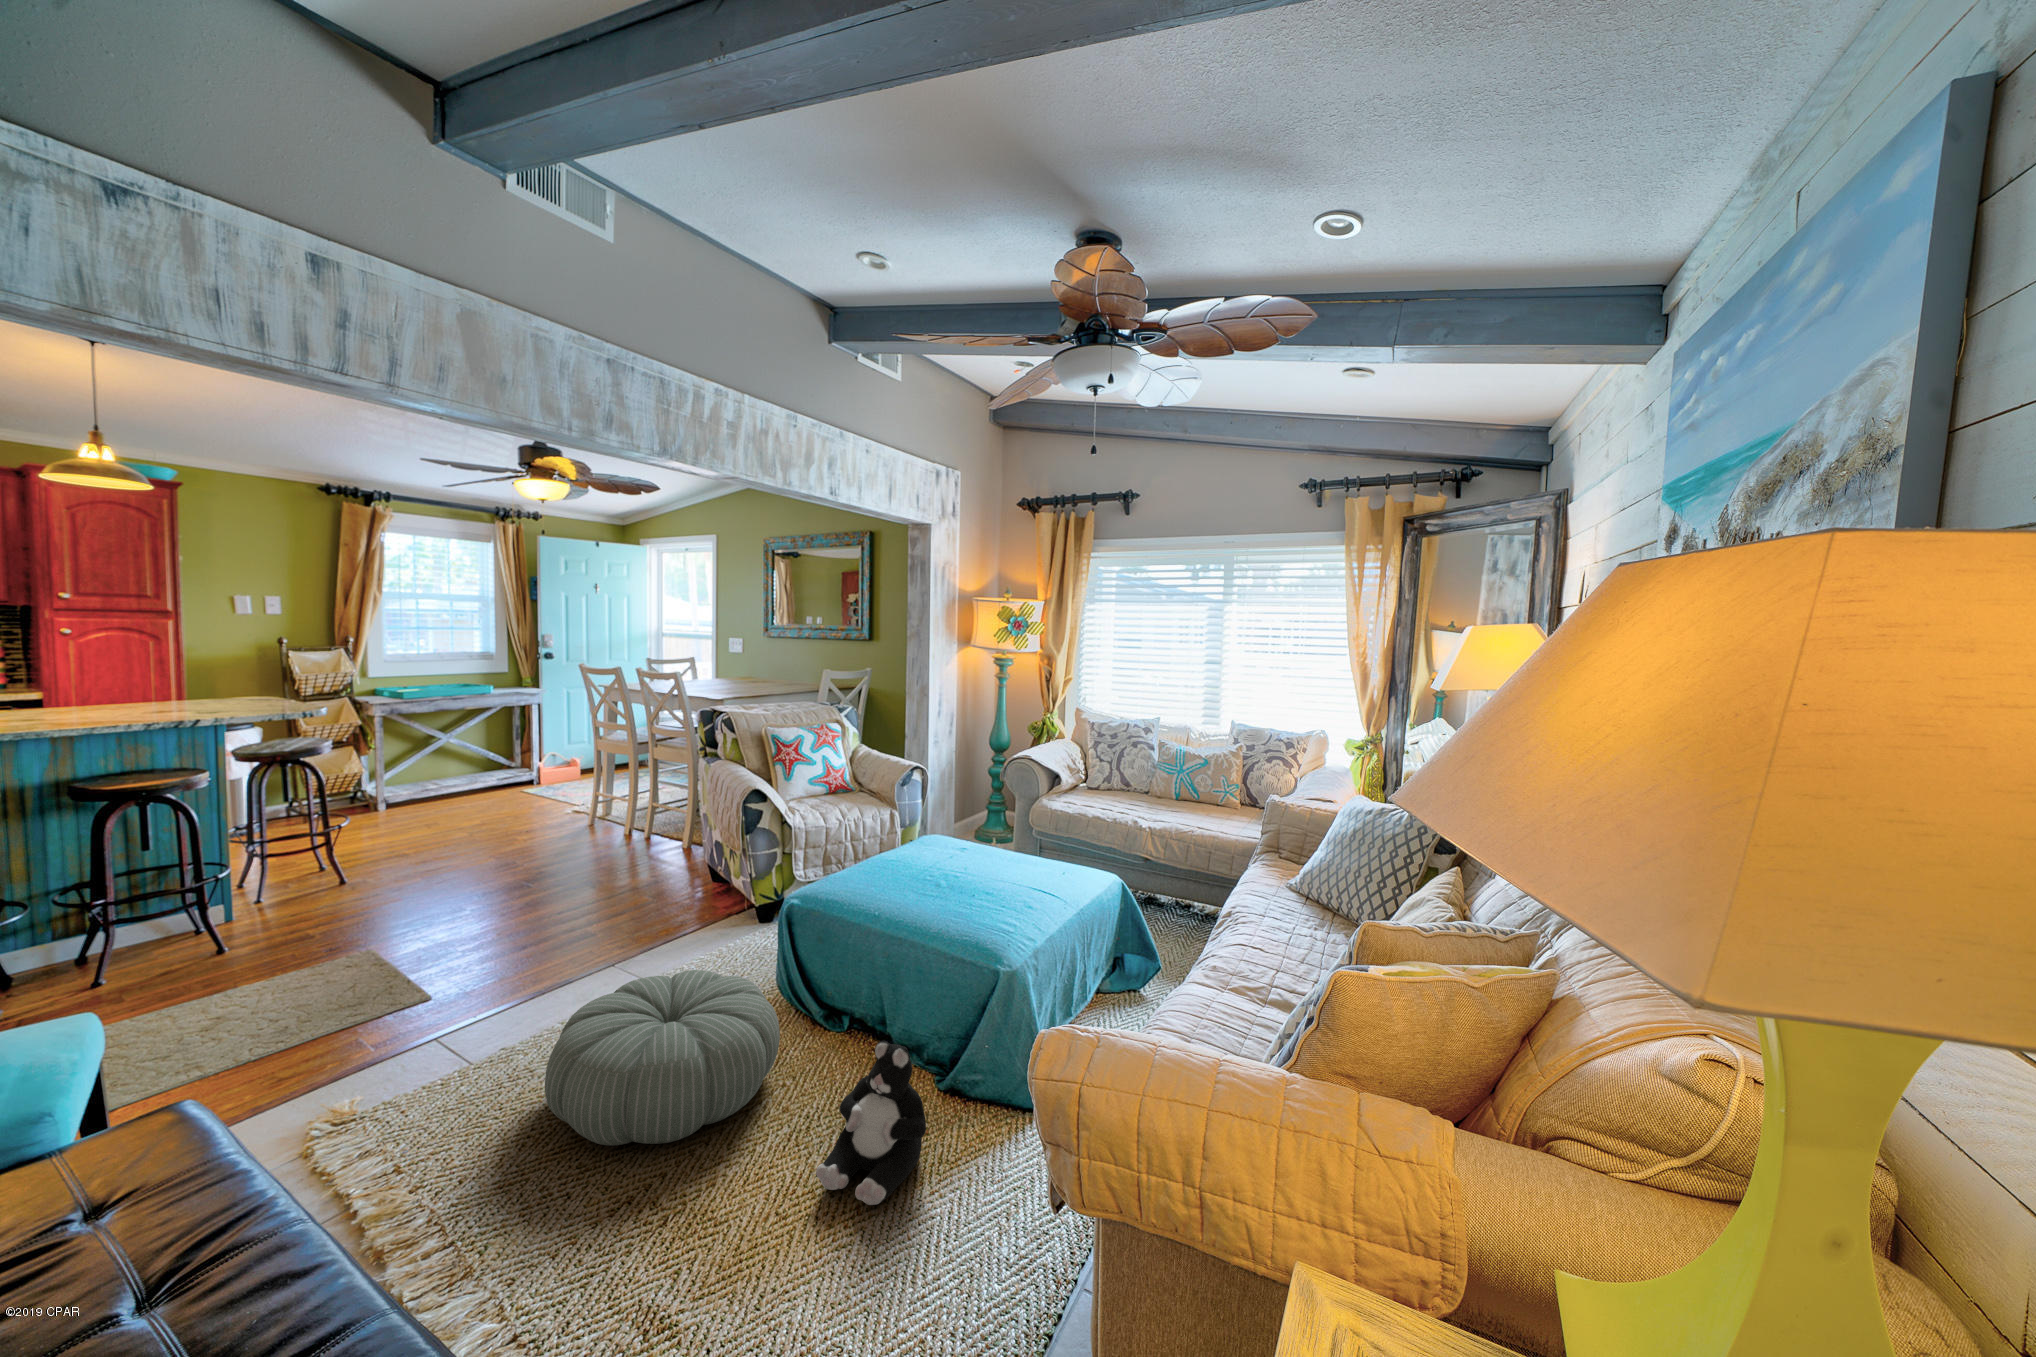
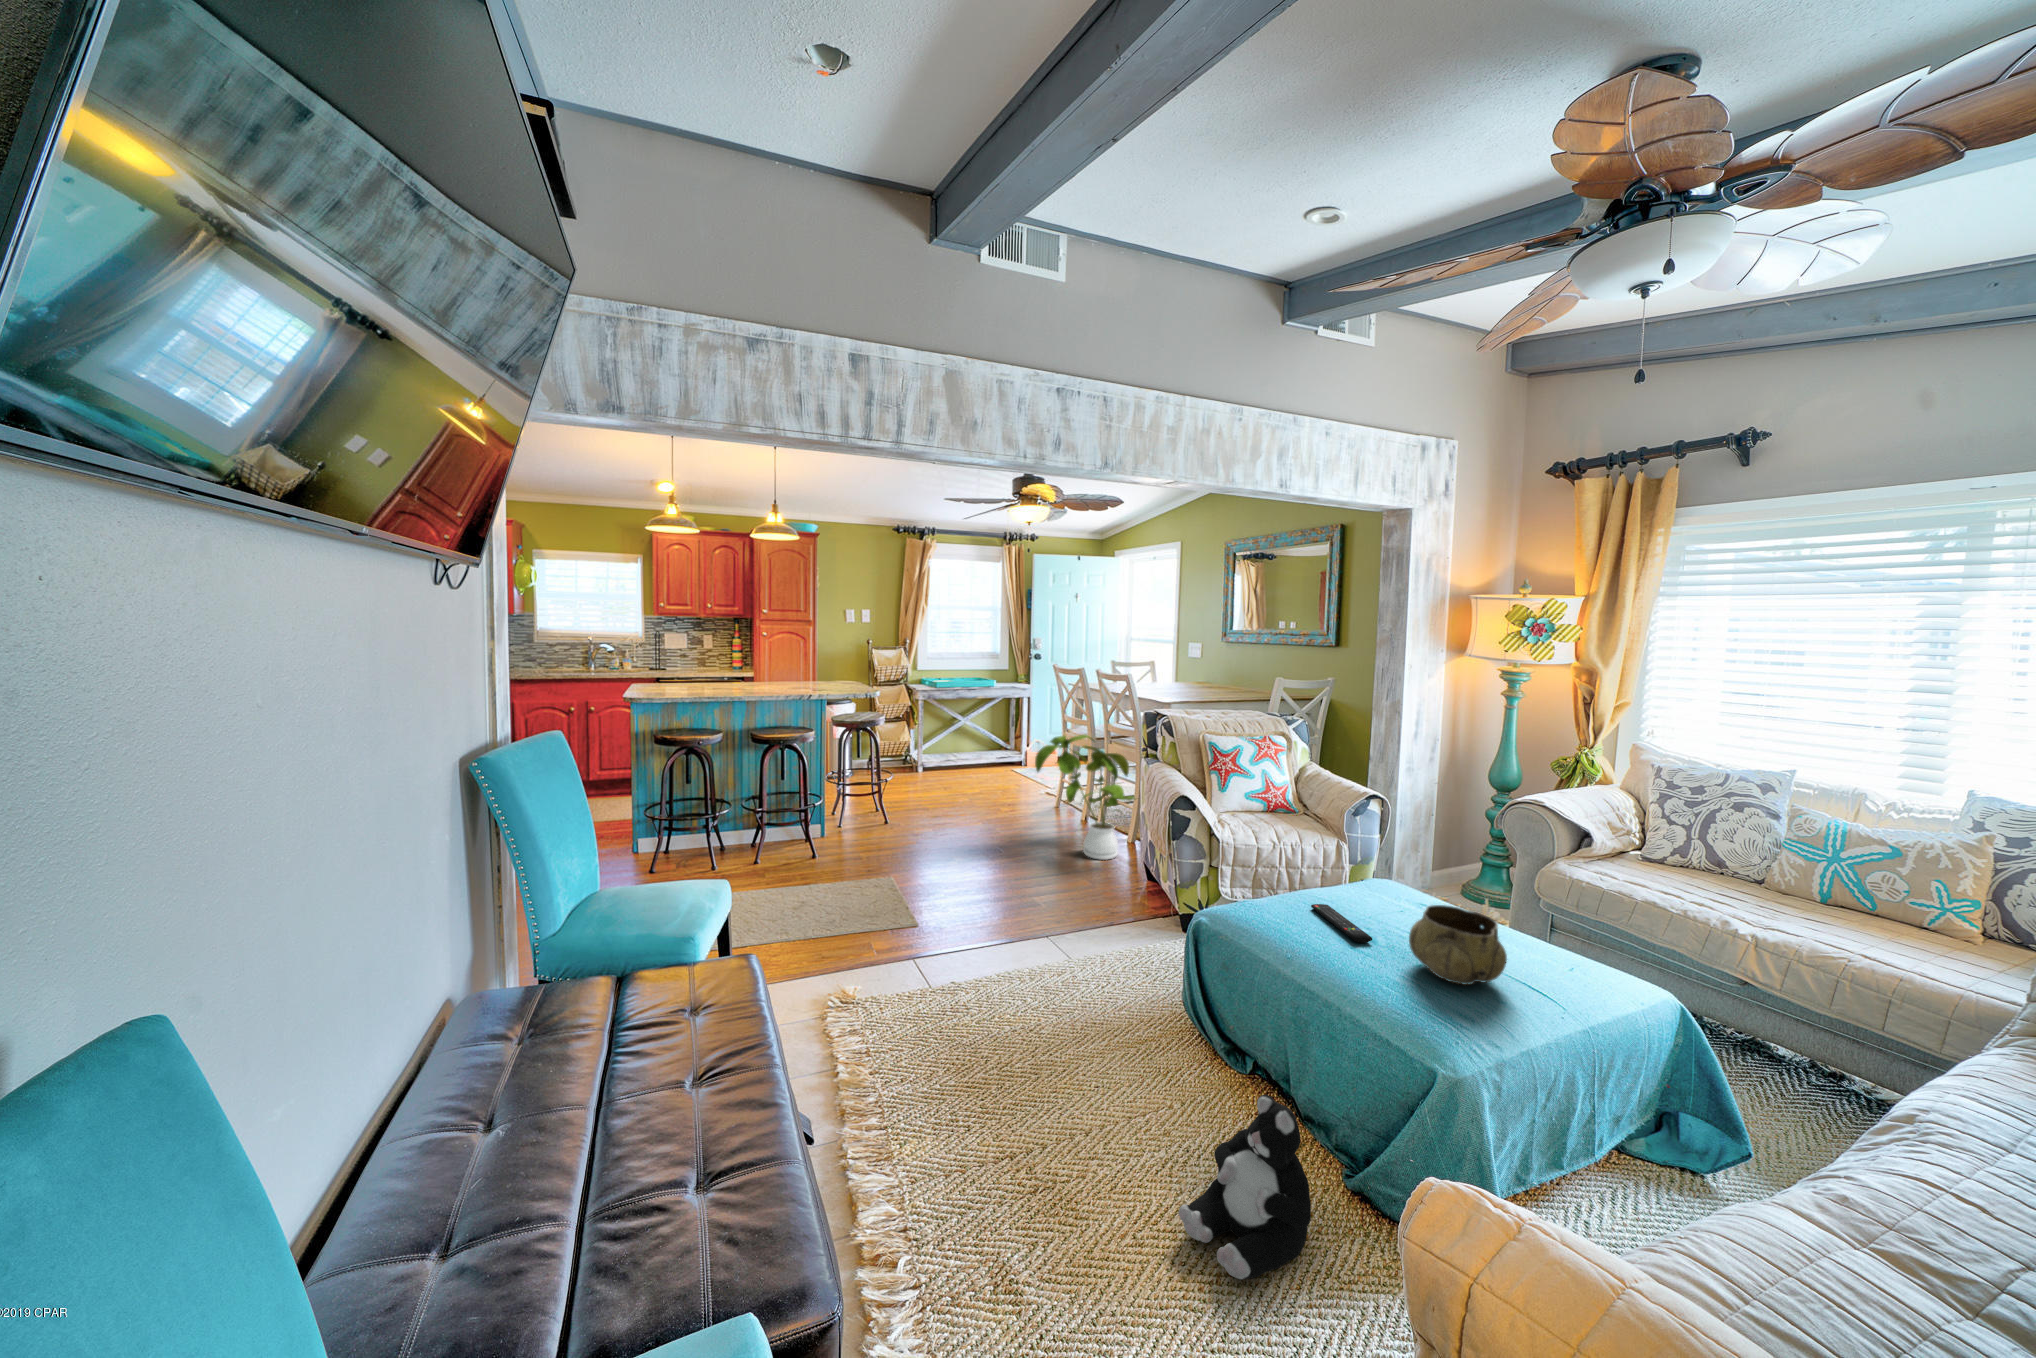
house plant: none [569,740,696,868] -> present [1035,735,1135,860]
decorative bowl: none [969,848,1035,907] -> present [1409,905,1507,985]
remote control: none [888,867,940,893] -> present [1311,904,1372,943]
pouf: present [545,970,780,1145] -> none [965,956,1171,1120]

